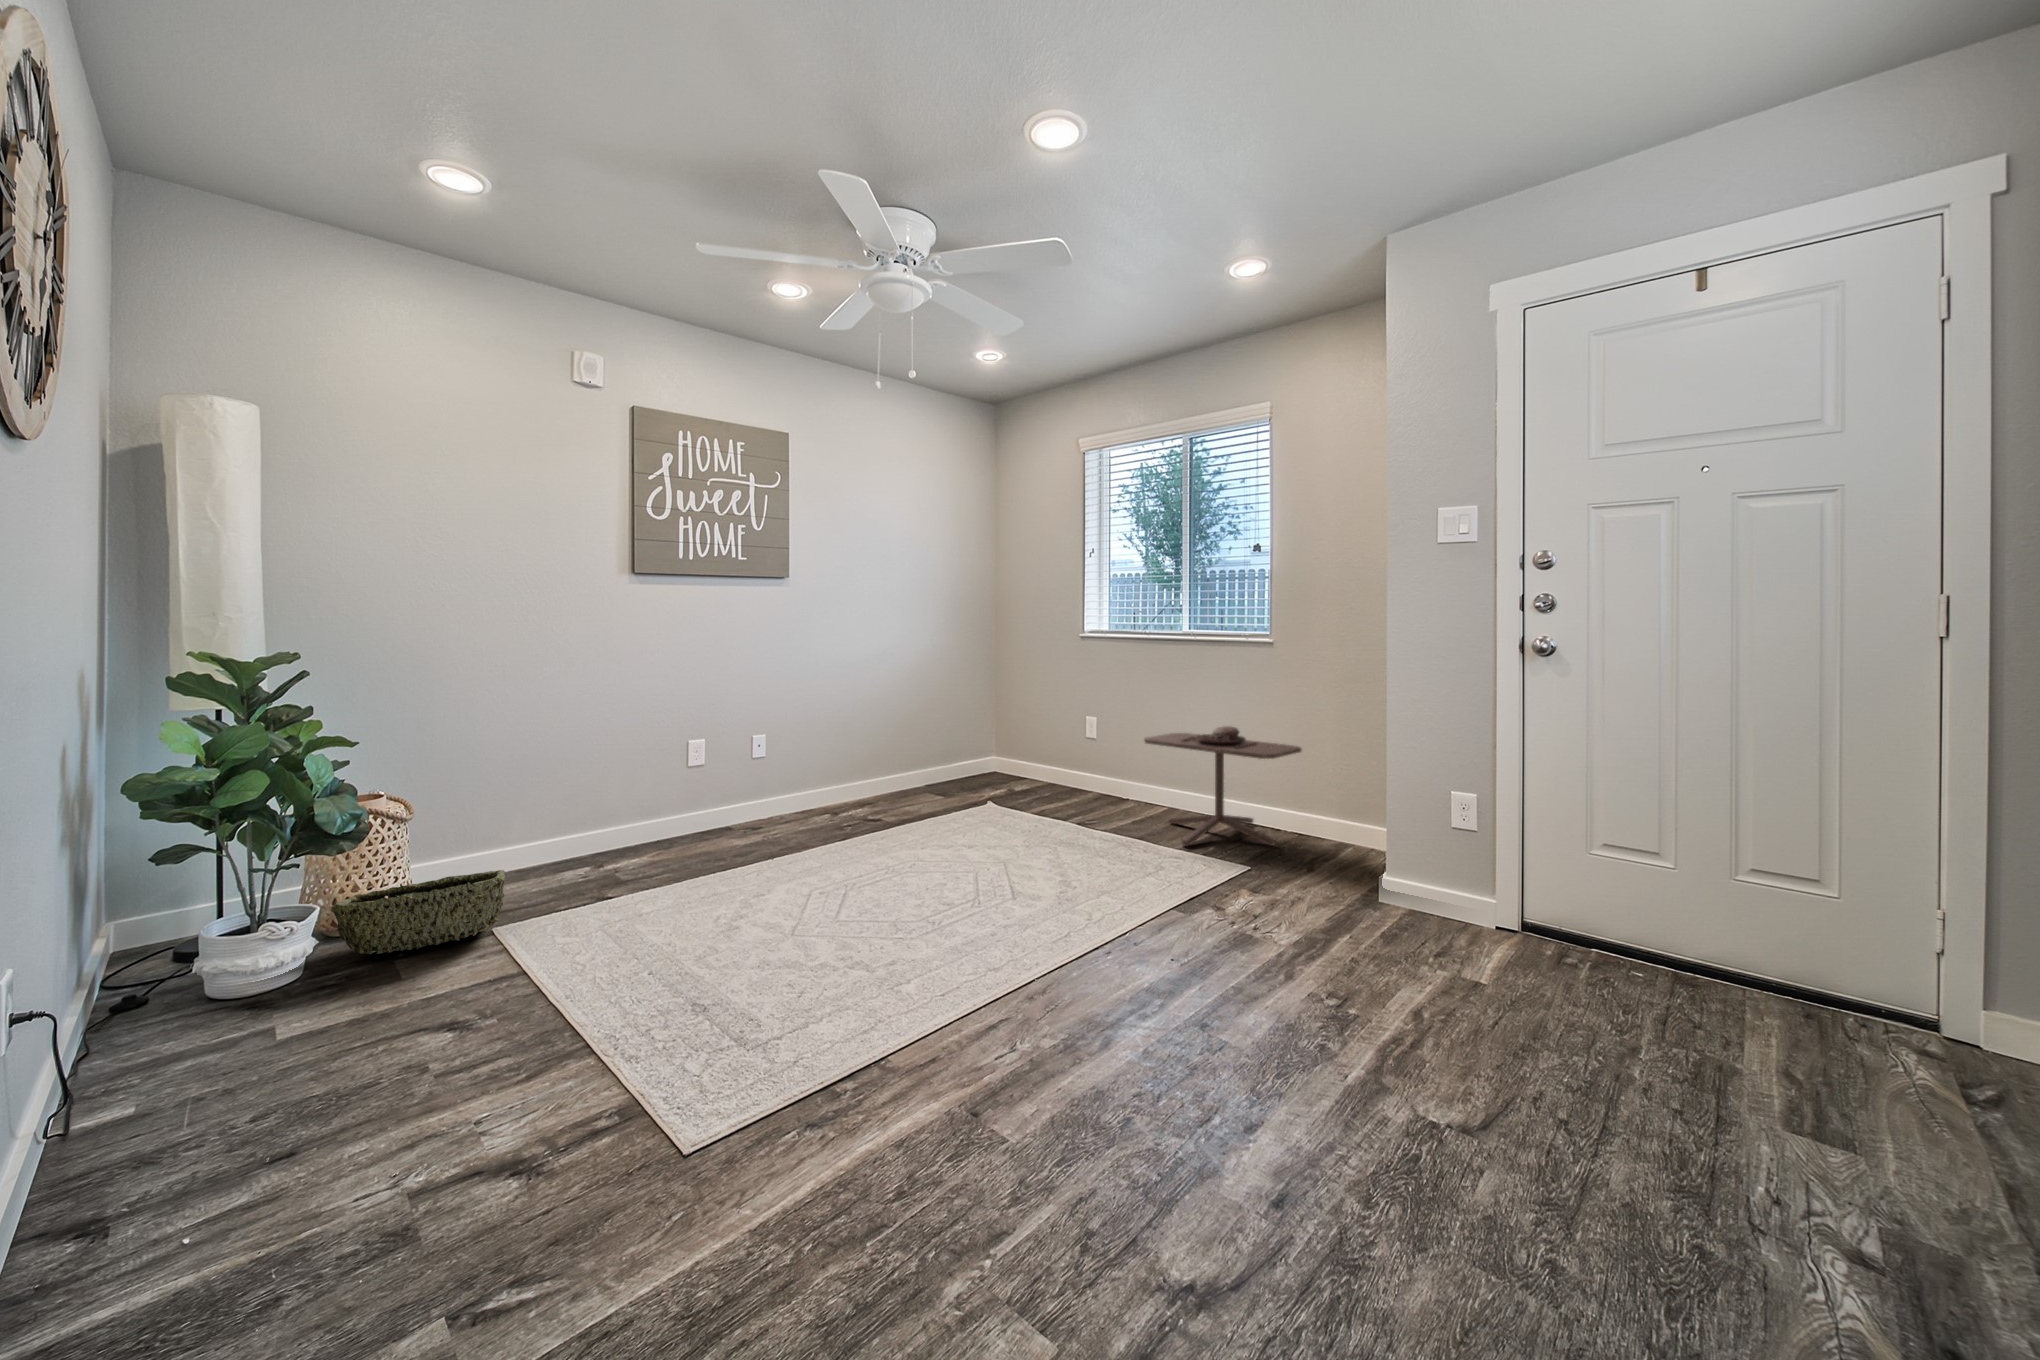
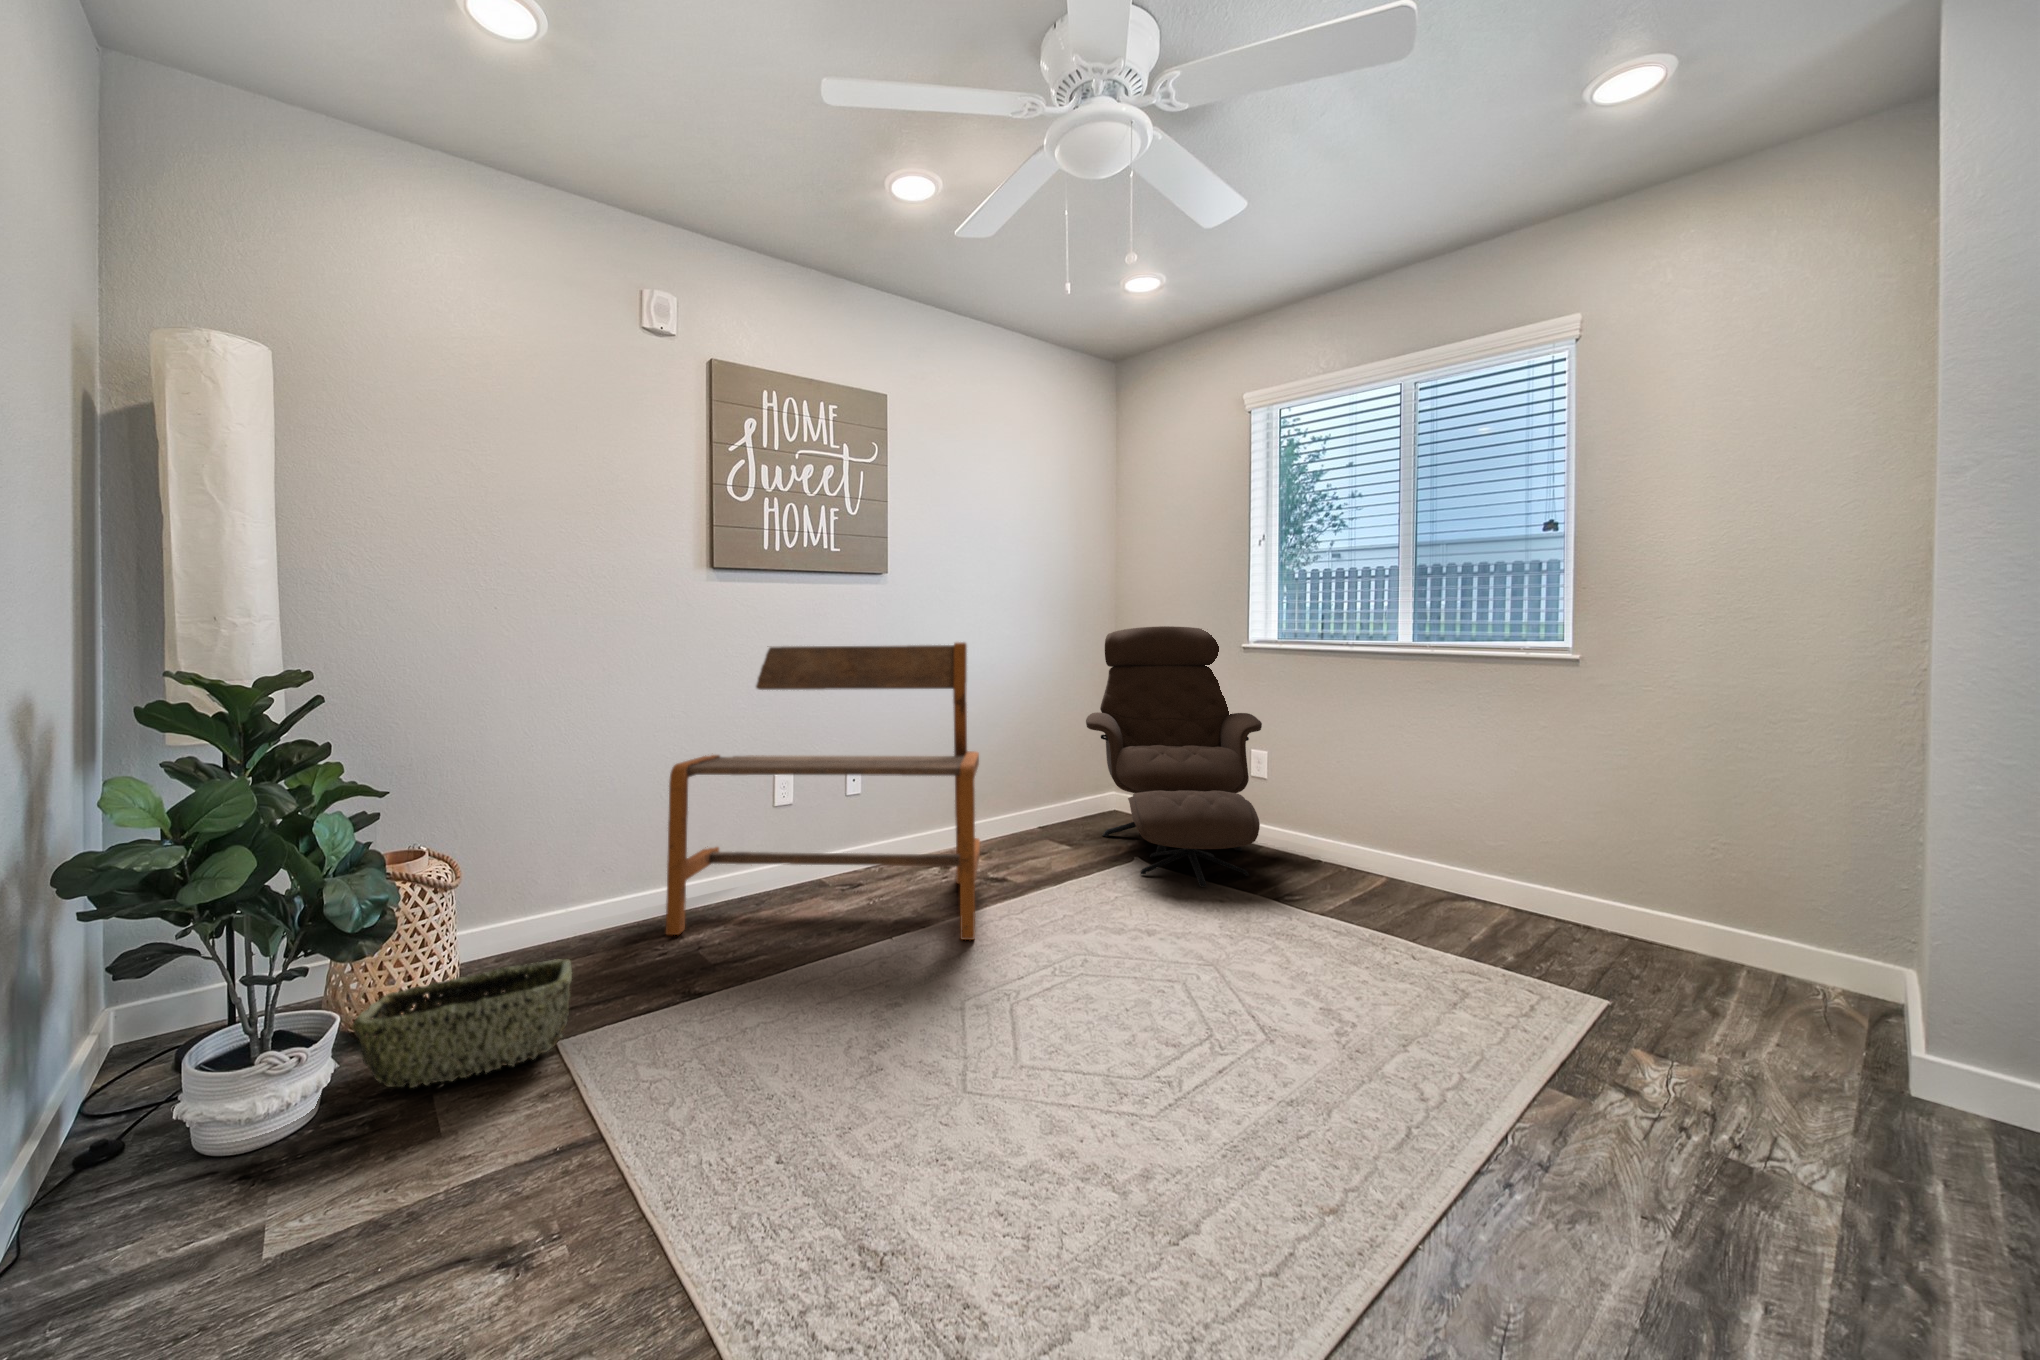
lounge chair: none [961,624,1097,823] -> present [1086,626,1262,887]
bench: none [588,636,857,865] -> present [666,642,980,940]
side table: present [1144,726,1301,846] -> none [1365,765,1631,942]

